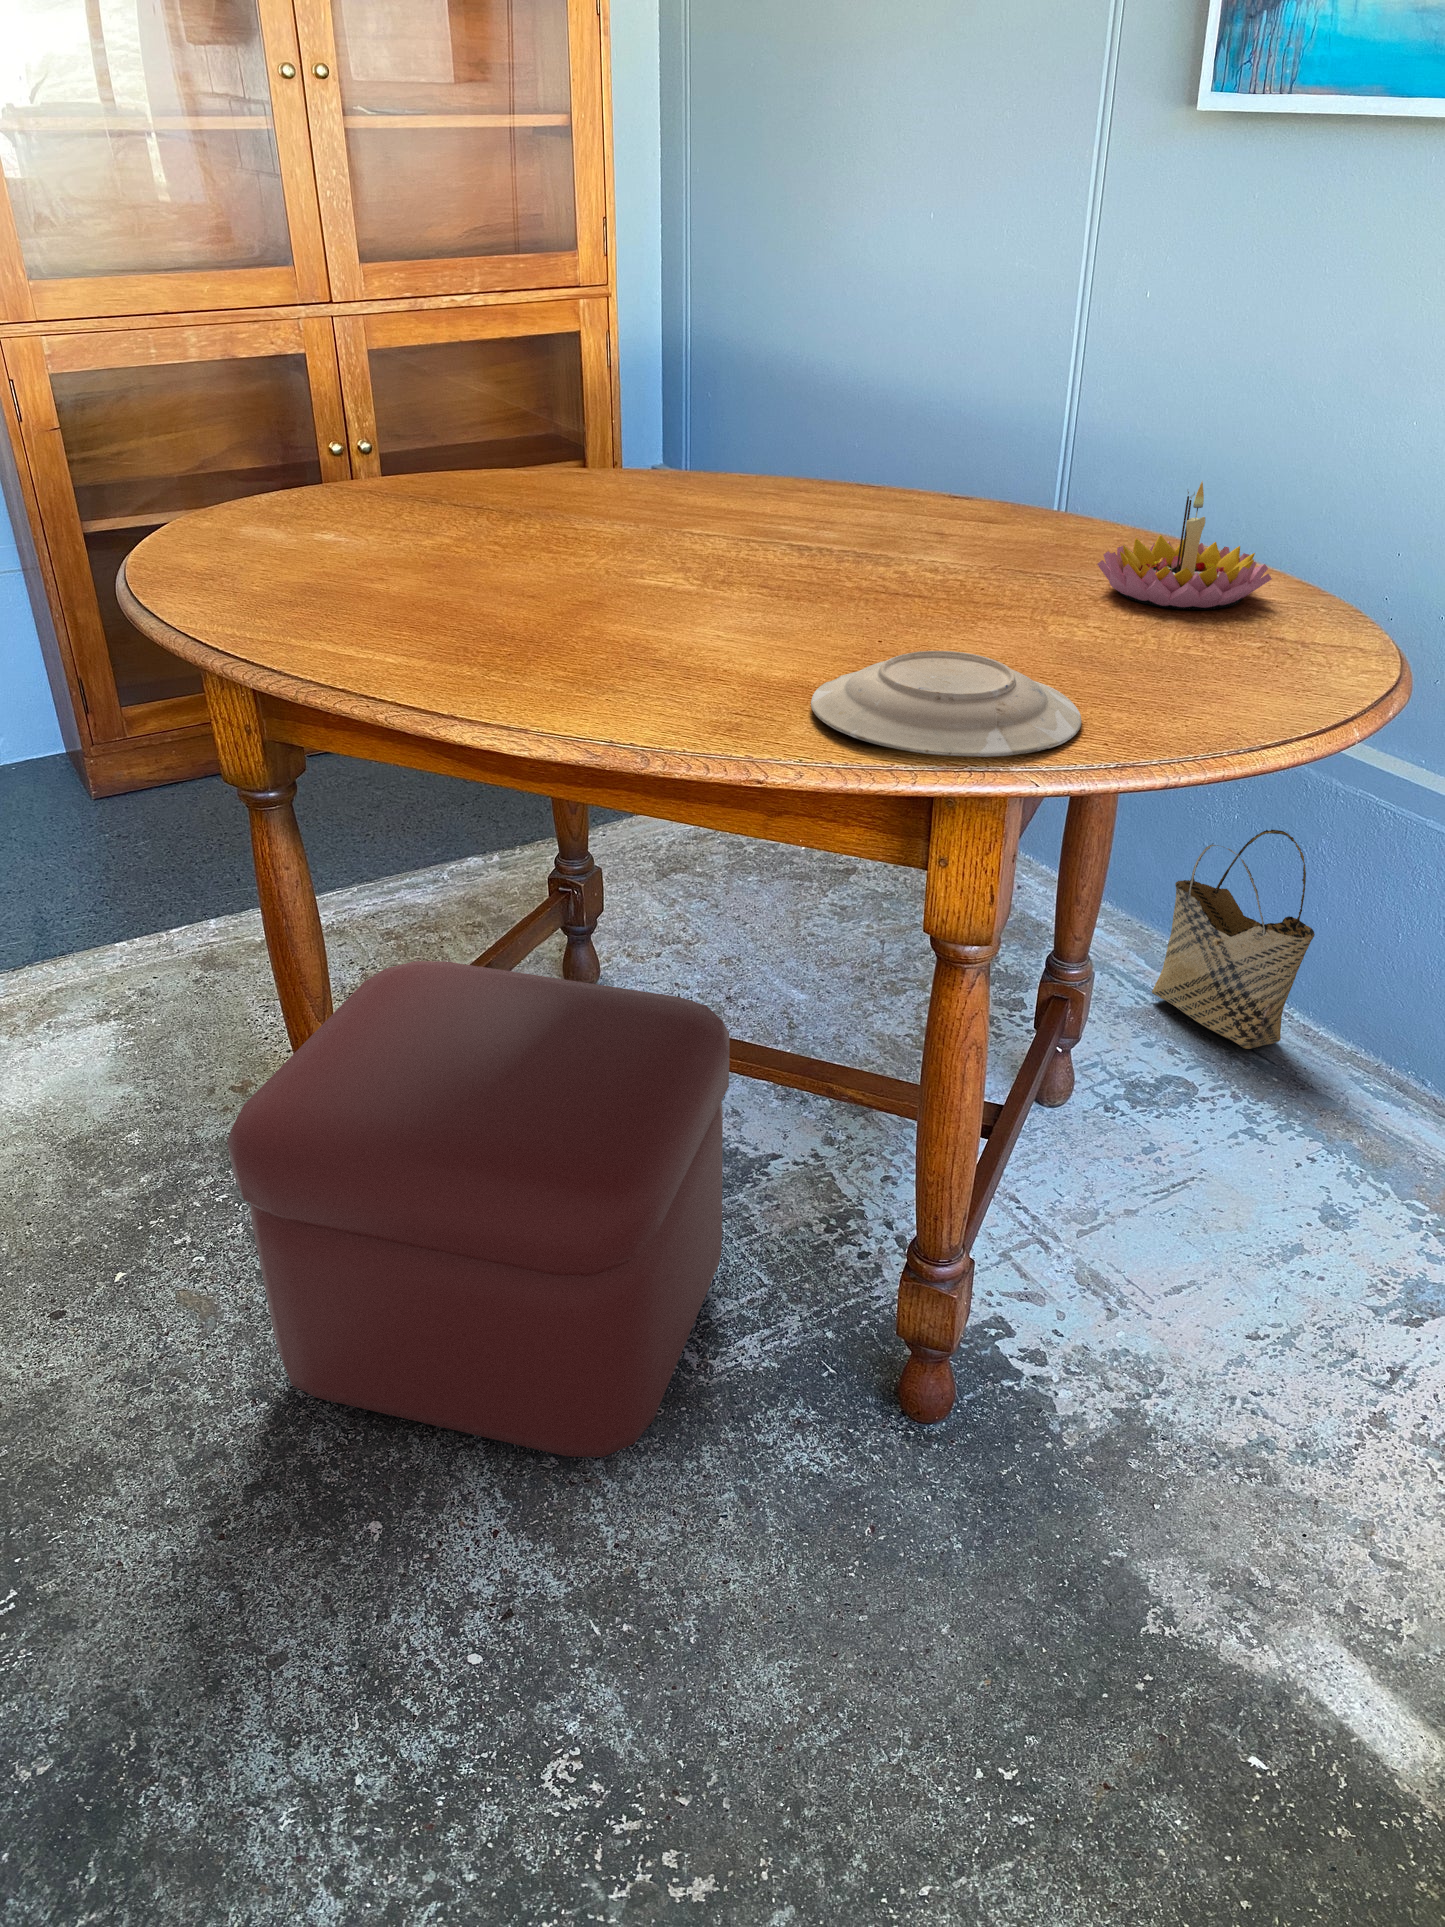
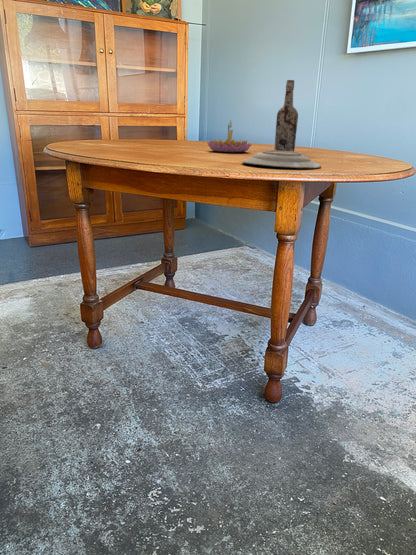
wine bottle: none [928,294,1011,554] -> present [275,80,298,151]
candle holder: present [1097,481,1272,610] -> present [207,121,251,153]
woven basket: present [1152,830,1315,1049] -> none [340,249,388,314]
ottoman: present [227,961,729,1457] -> none [62,264,215,408]

